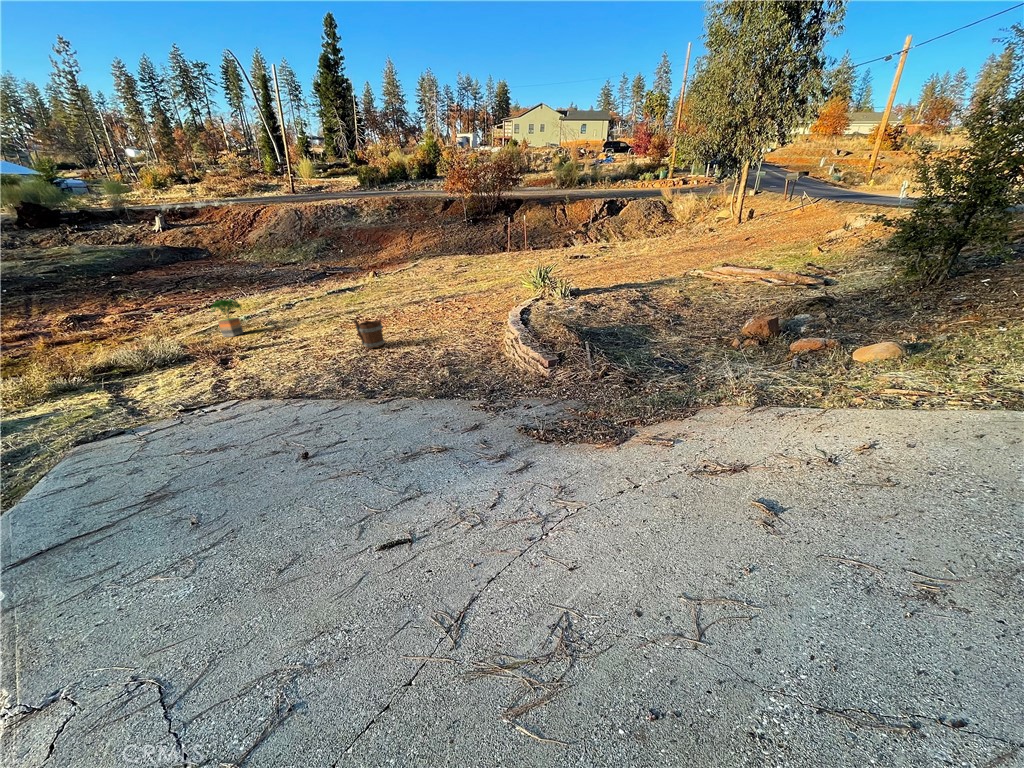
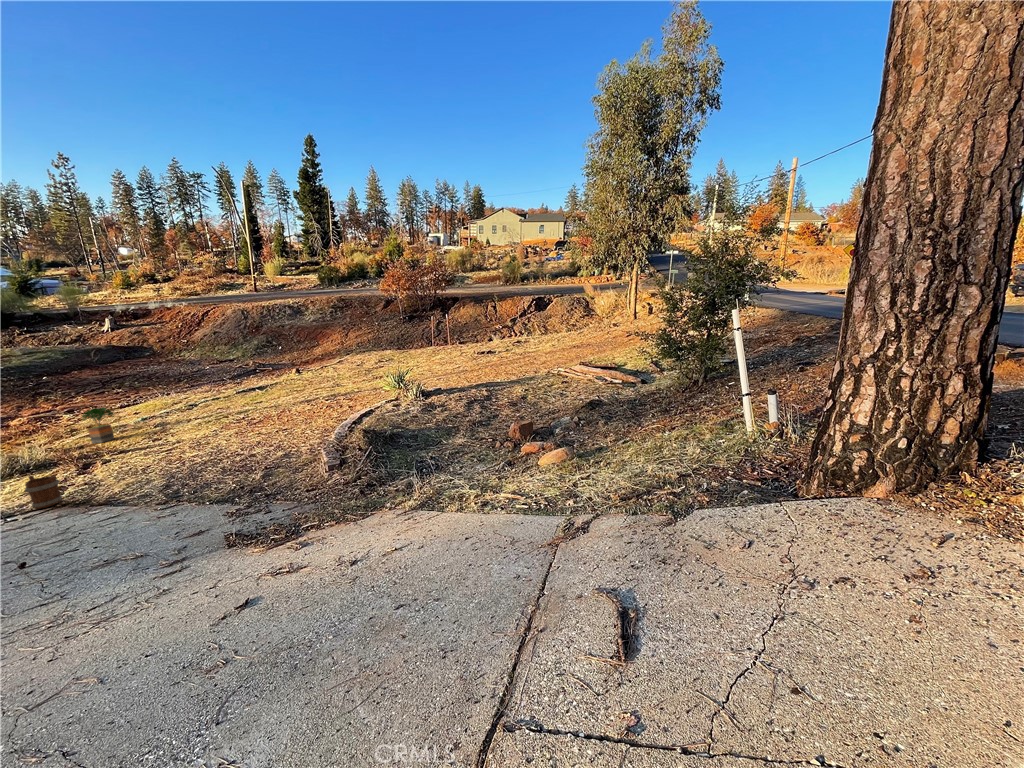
bucket: present [354,320,385,349] -> present [25,475,62,509]

